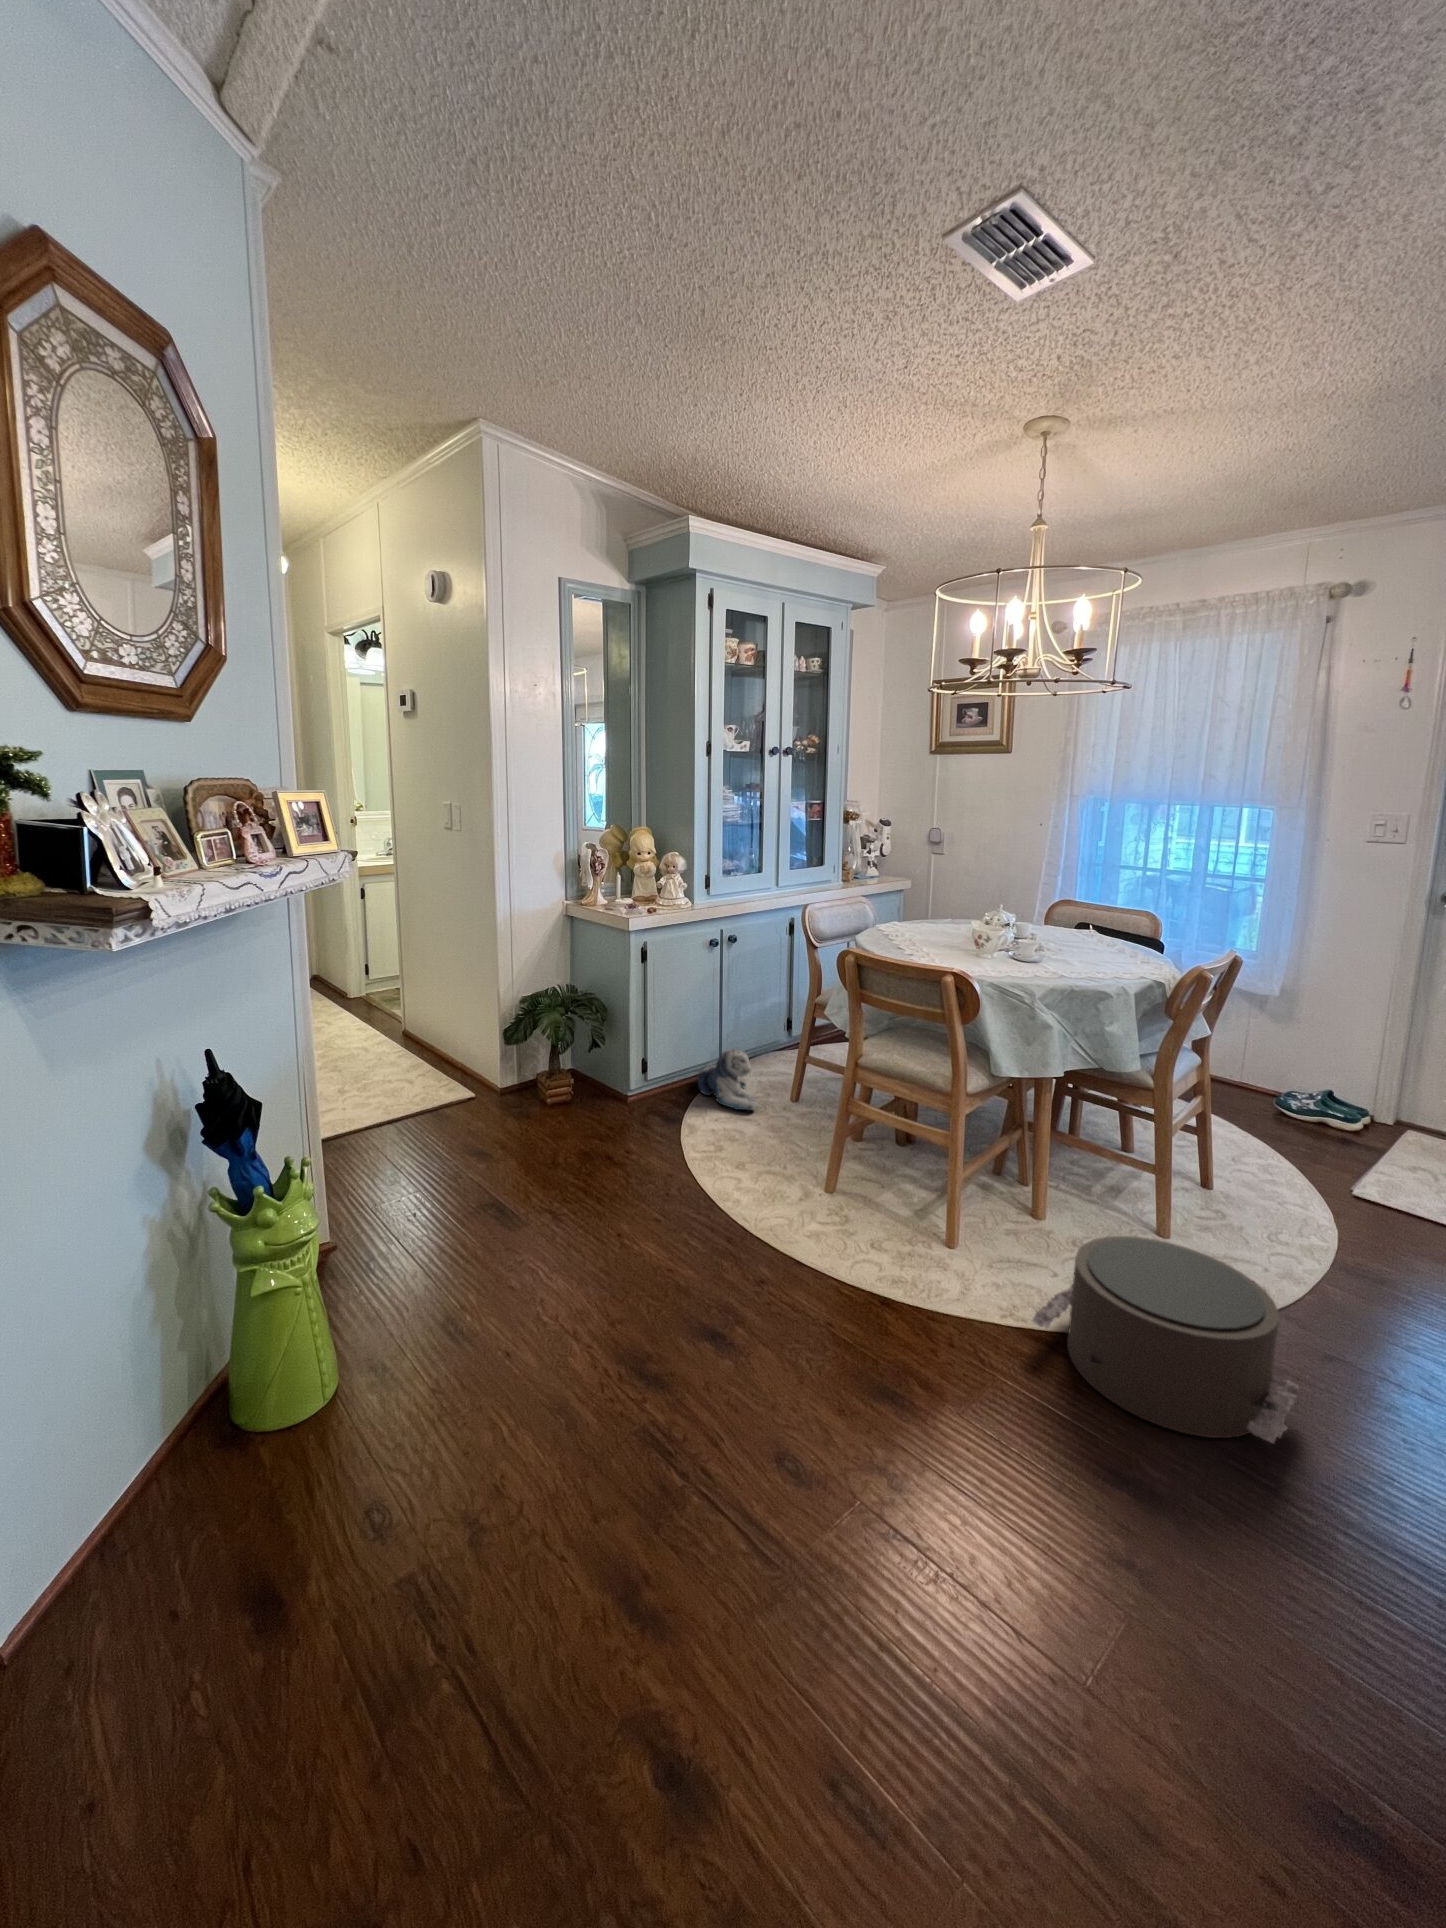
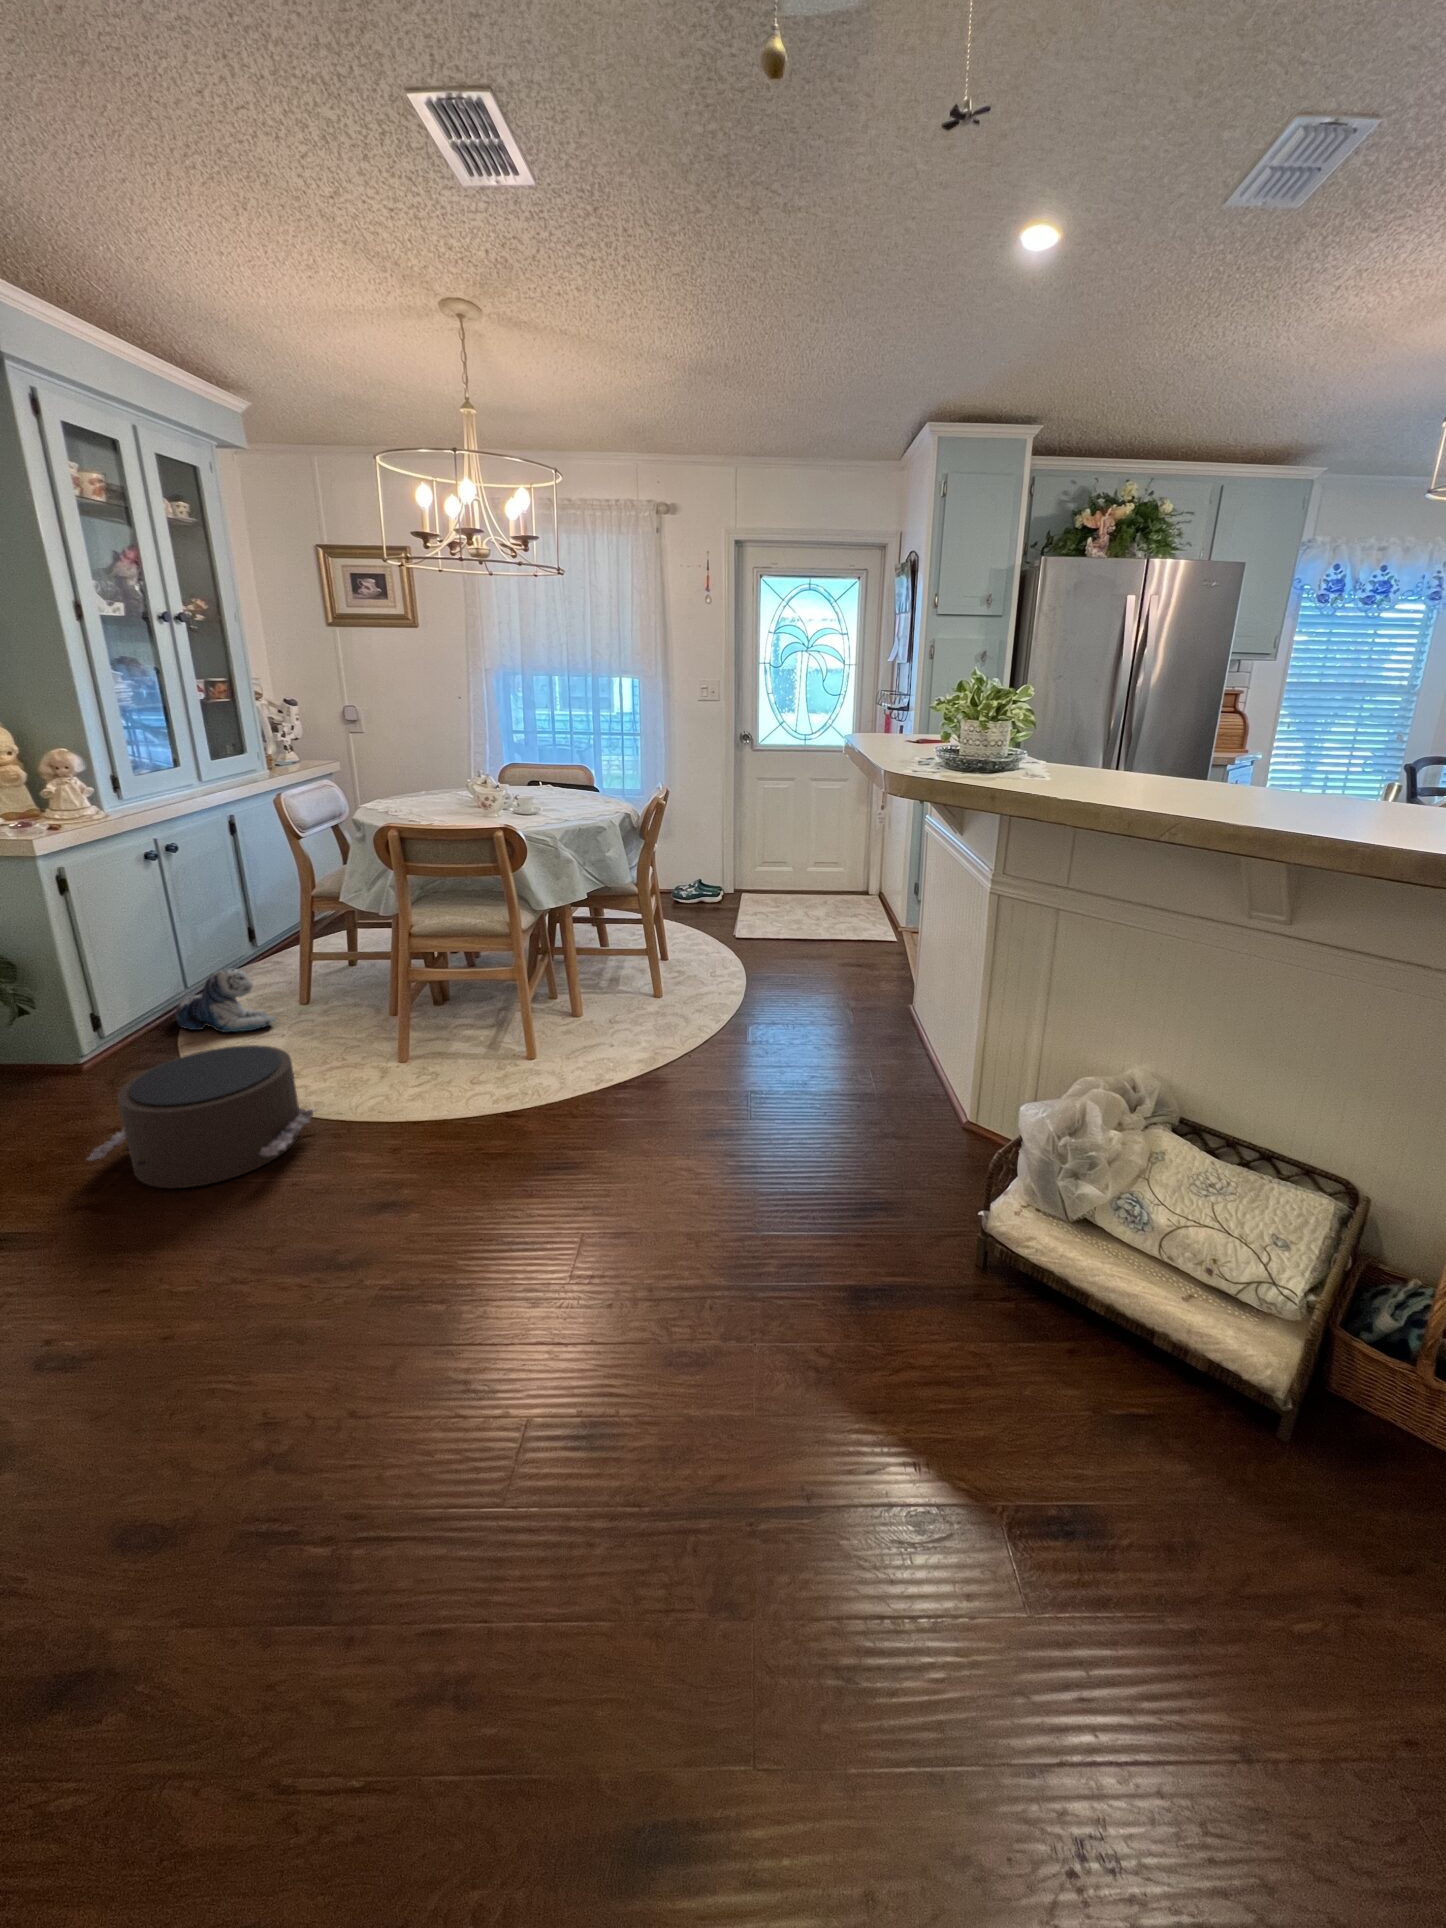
pouf: present [1032,1236,1299,1443] -> present [87,1045,317,1188]

